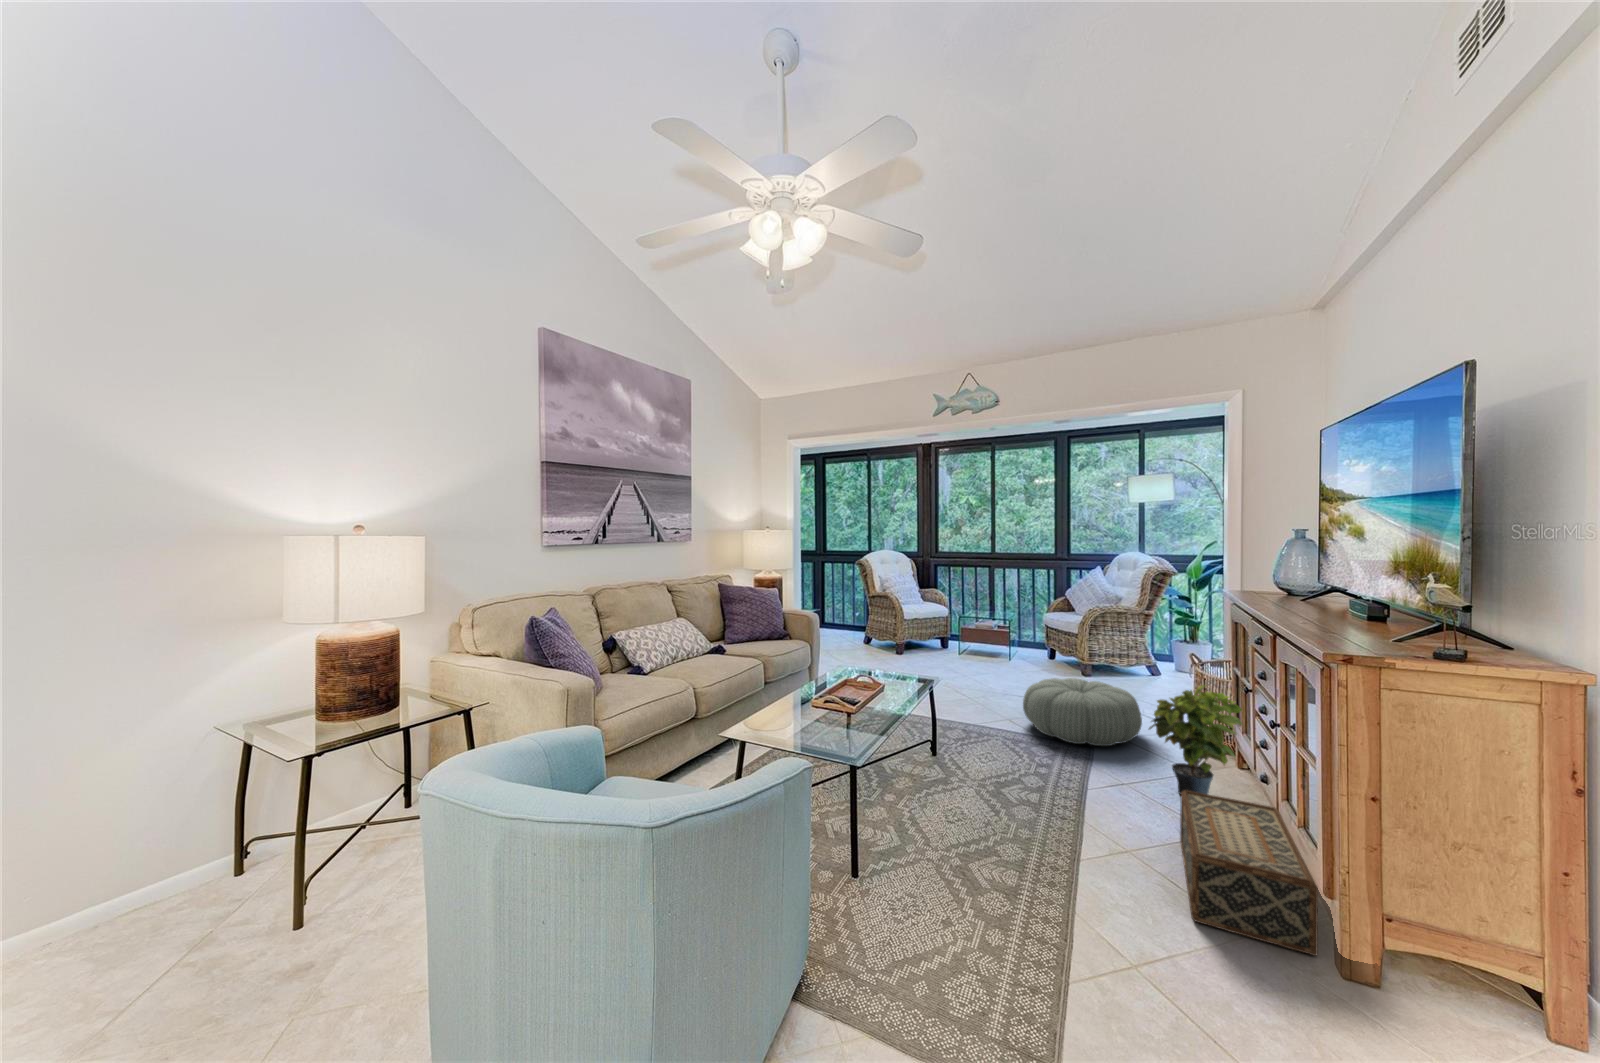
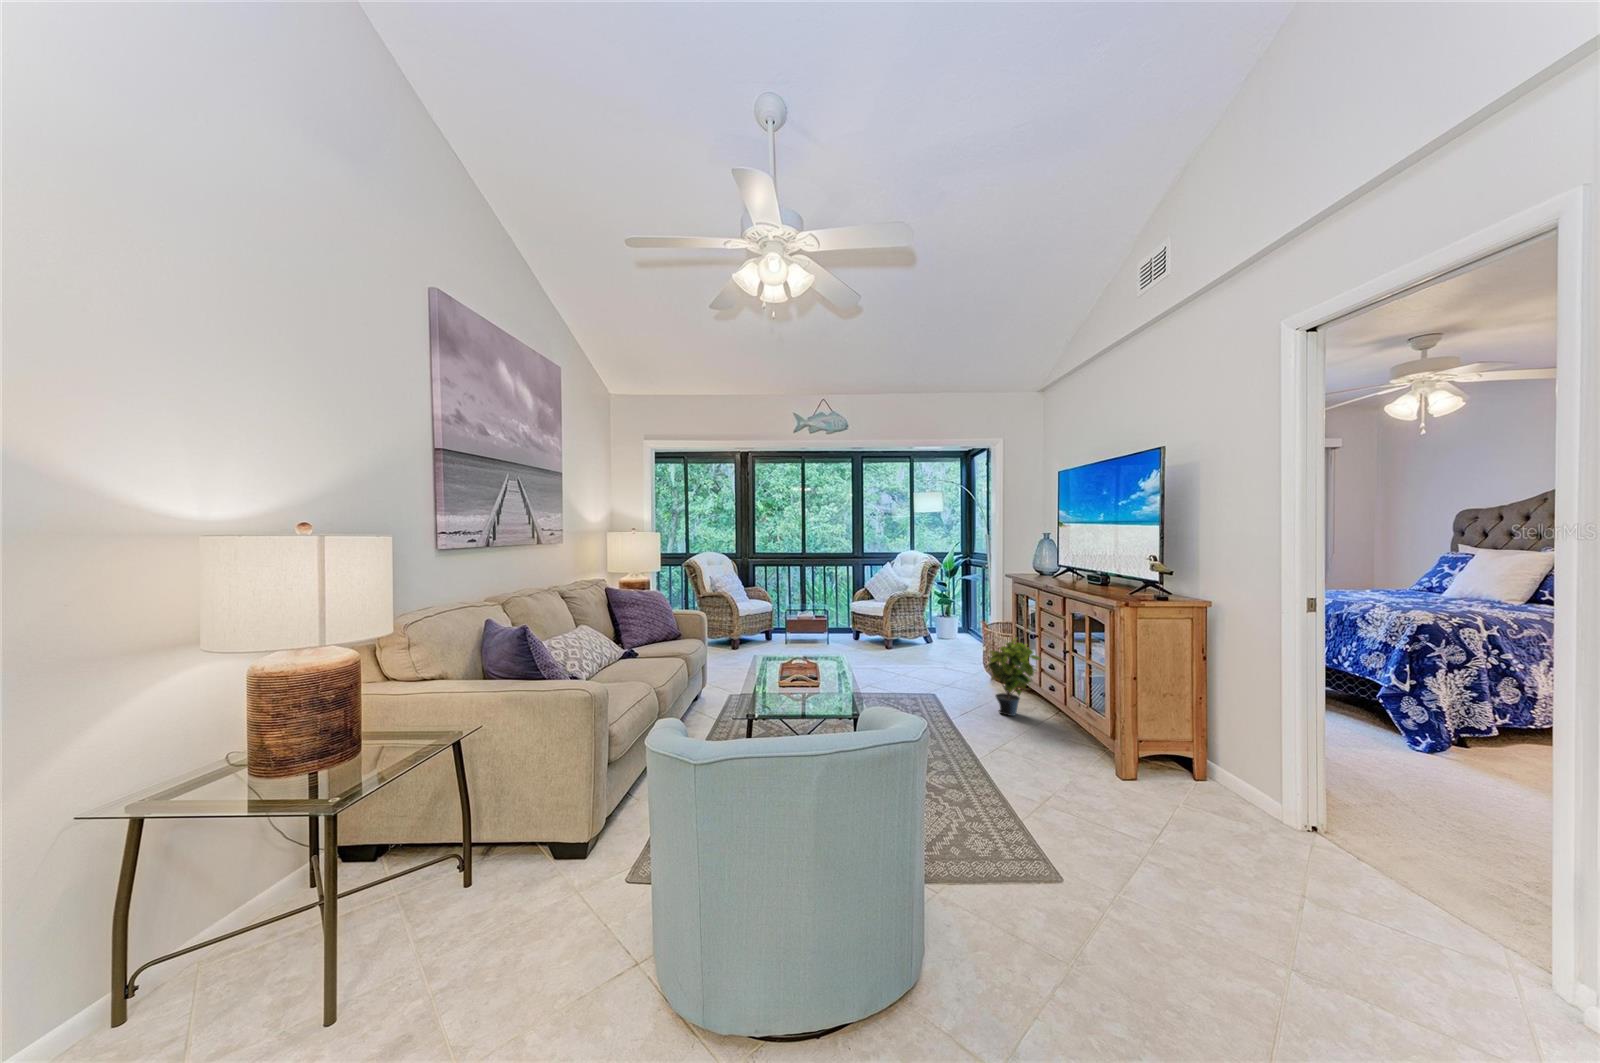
pouf: present [1023,678,1142,746] -> none [877,647,959,694]
woven basket: present [1180,790,1318,956] -> none [1022,705,1118,780]

